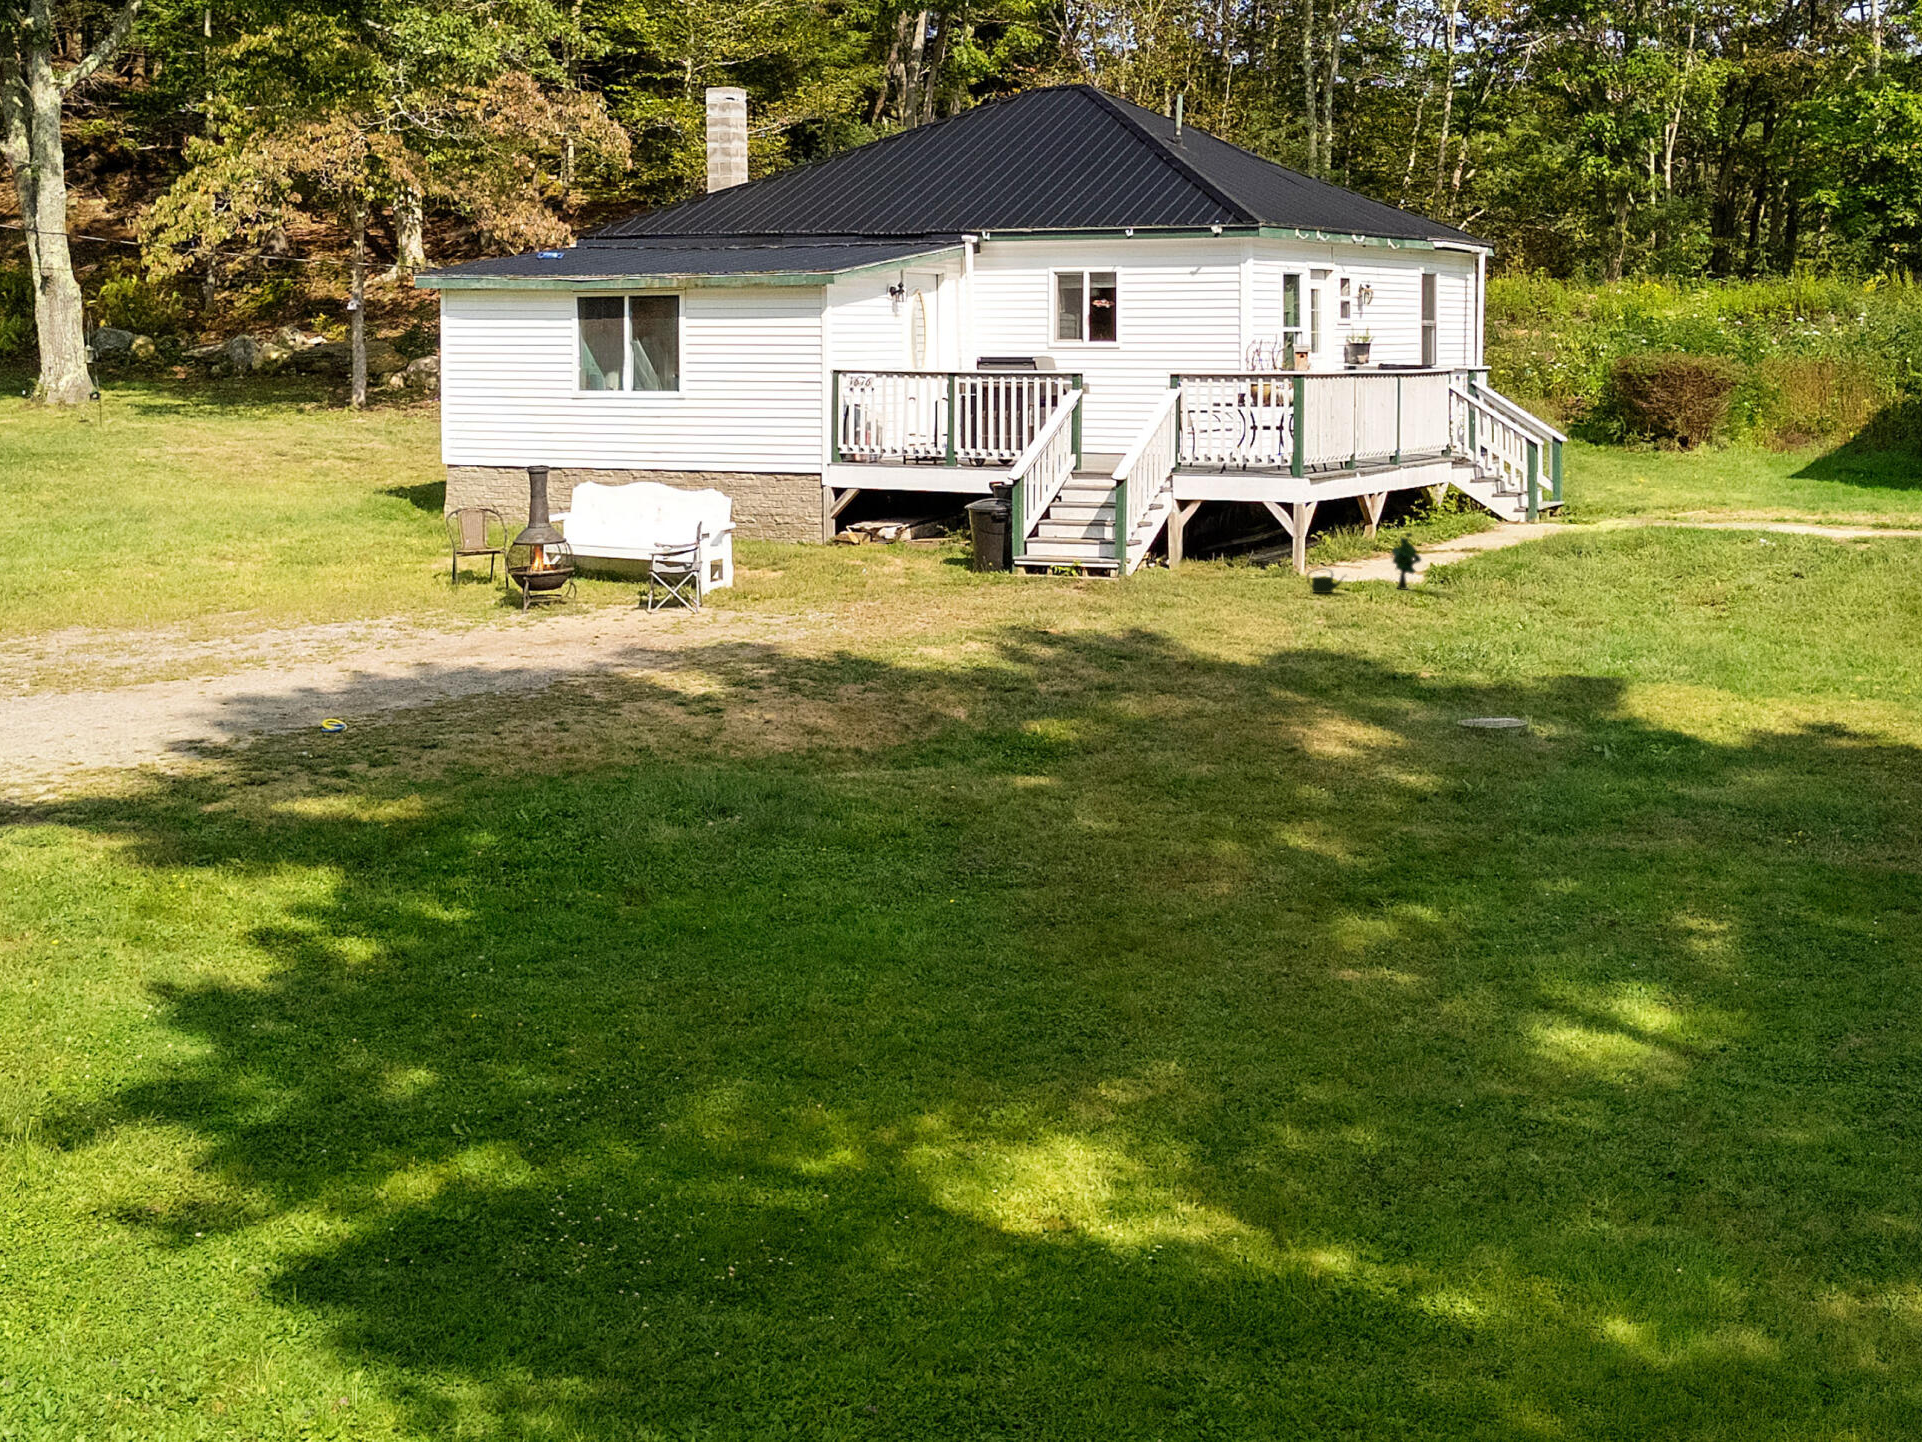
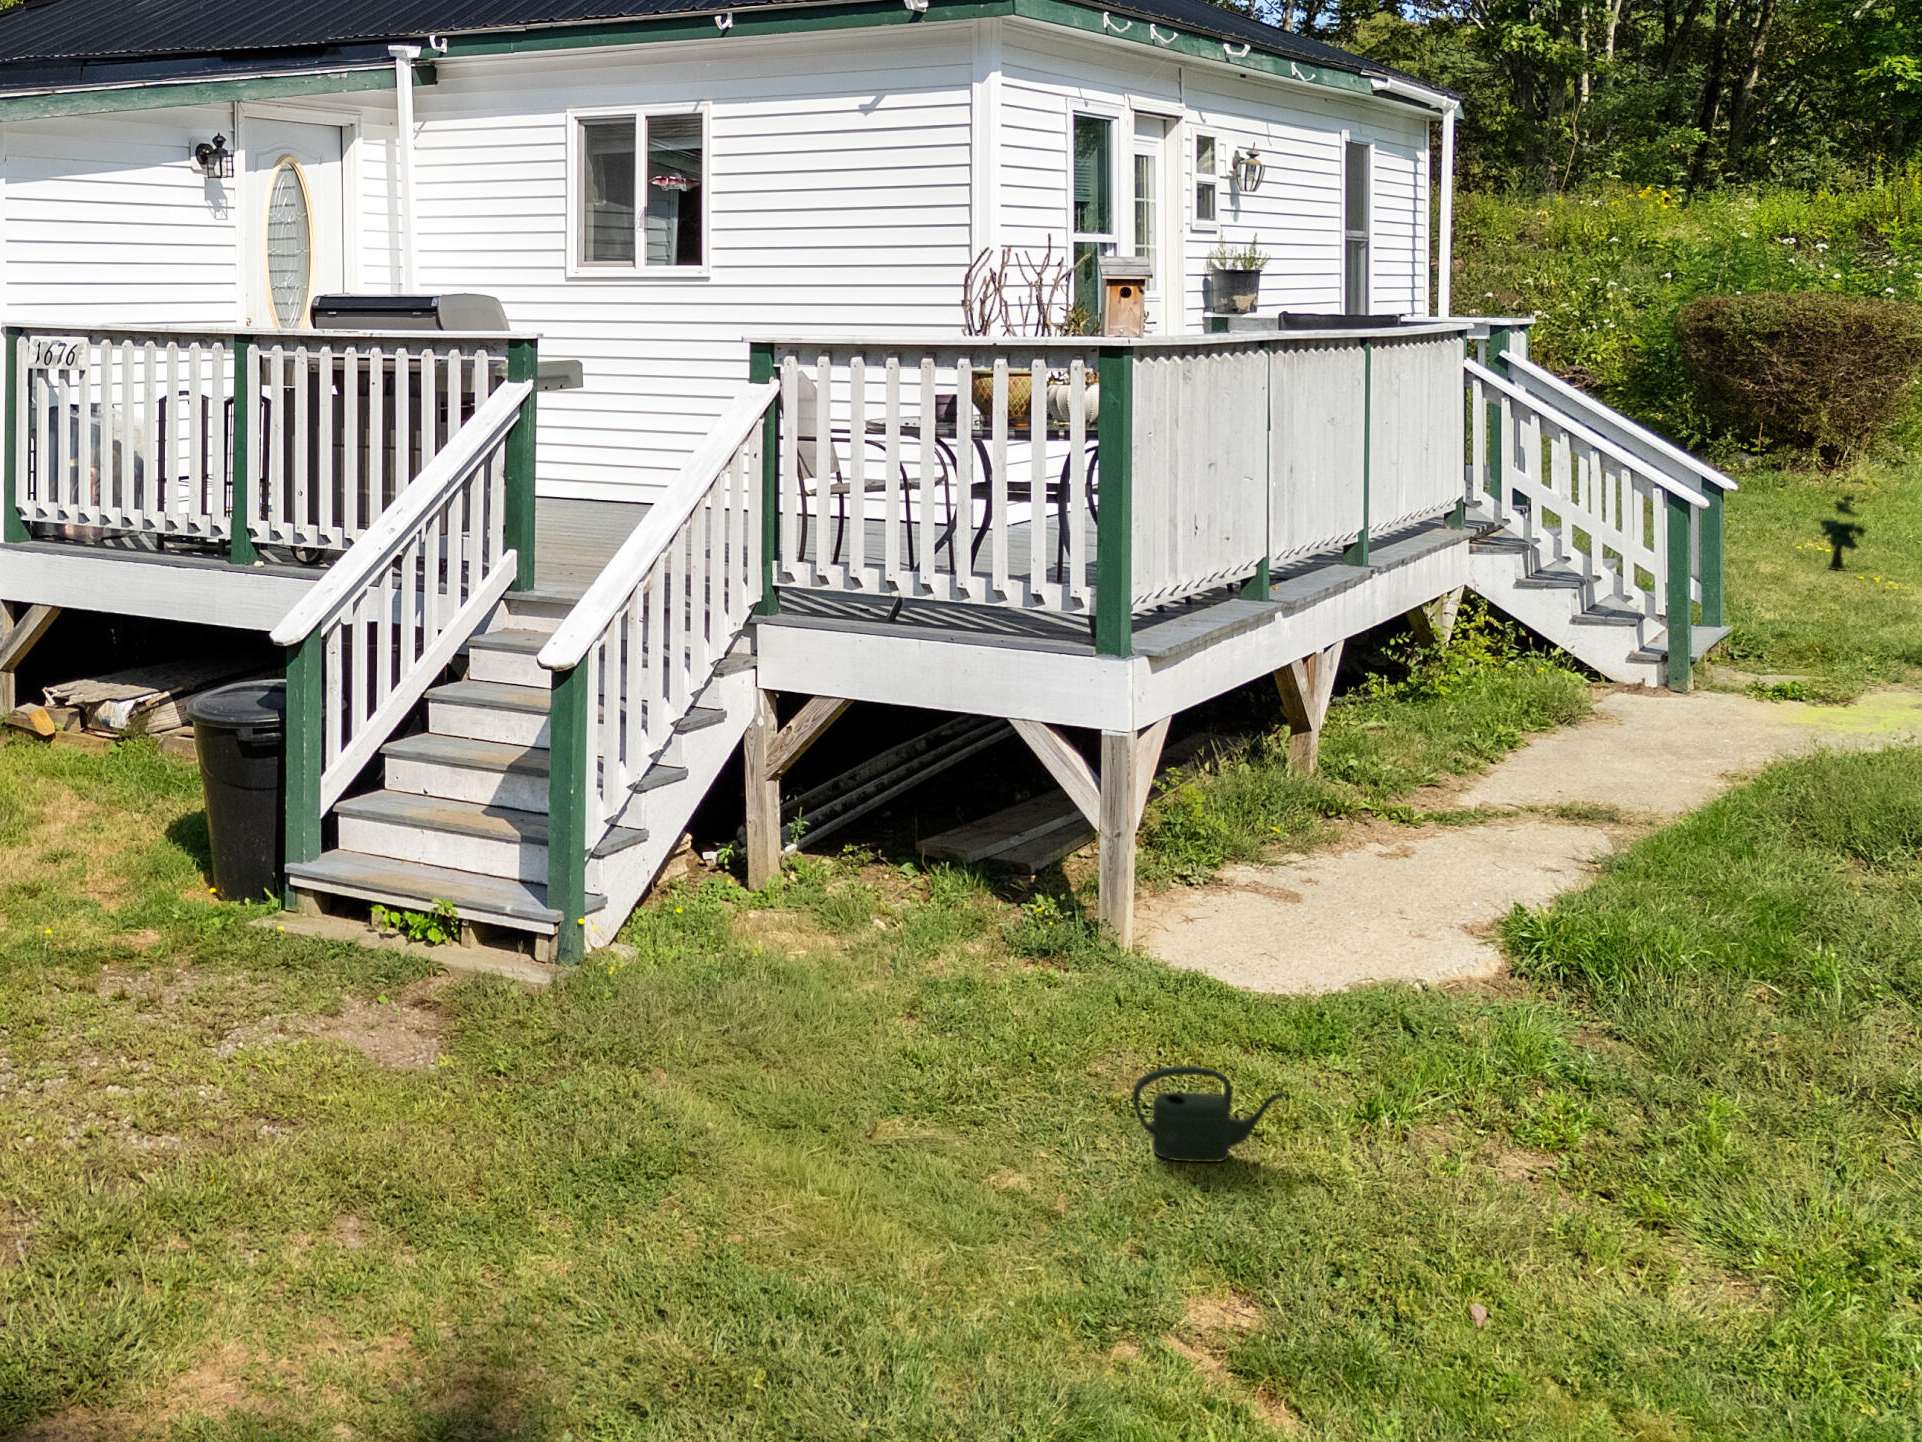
decorative plant: present [1389,533,1421,590] -> present [1820,496,1866,571]

